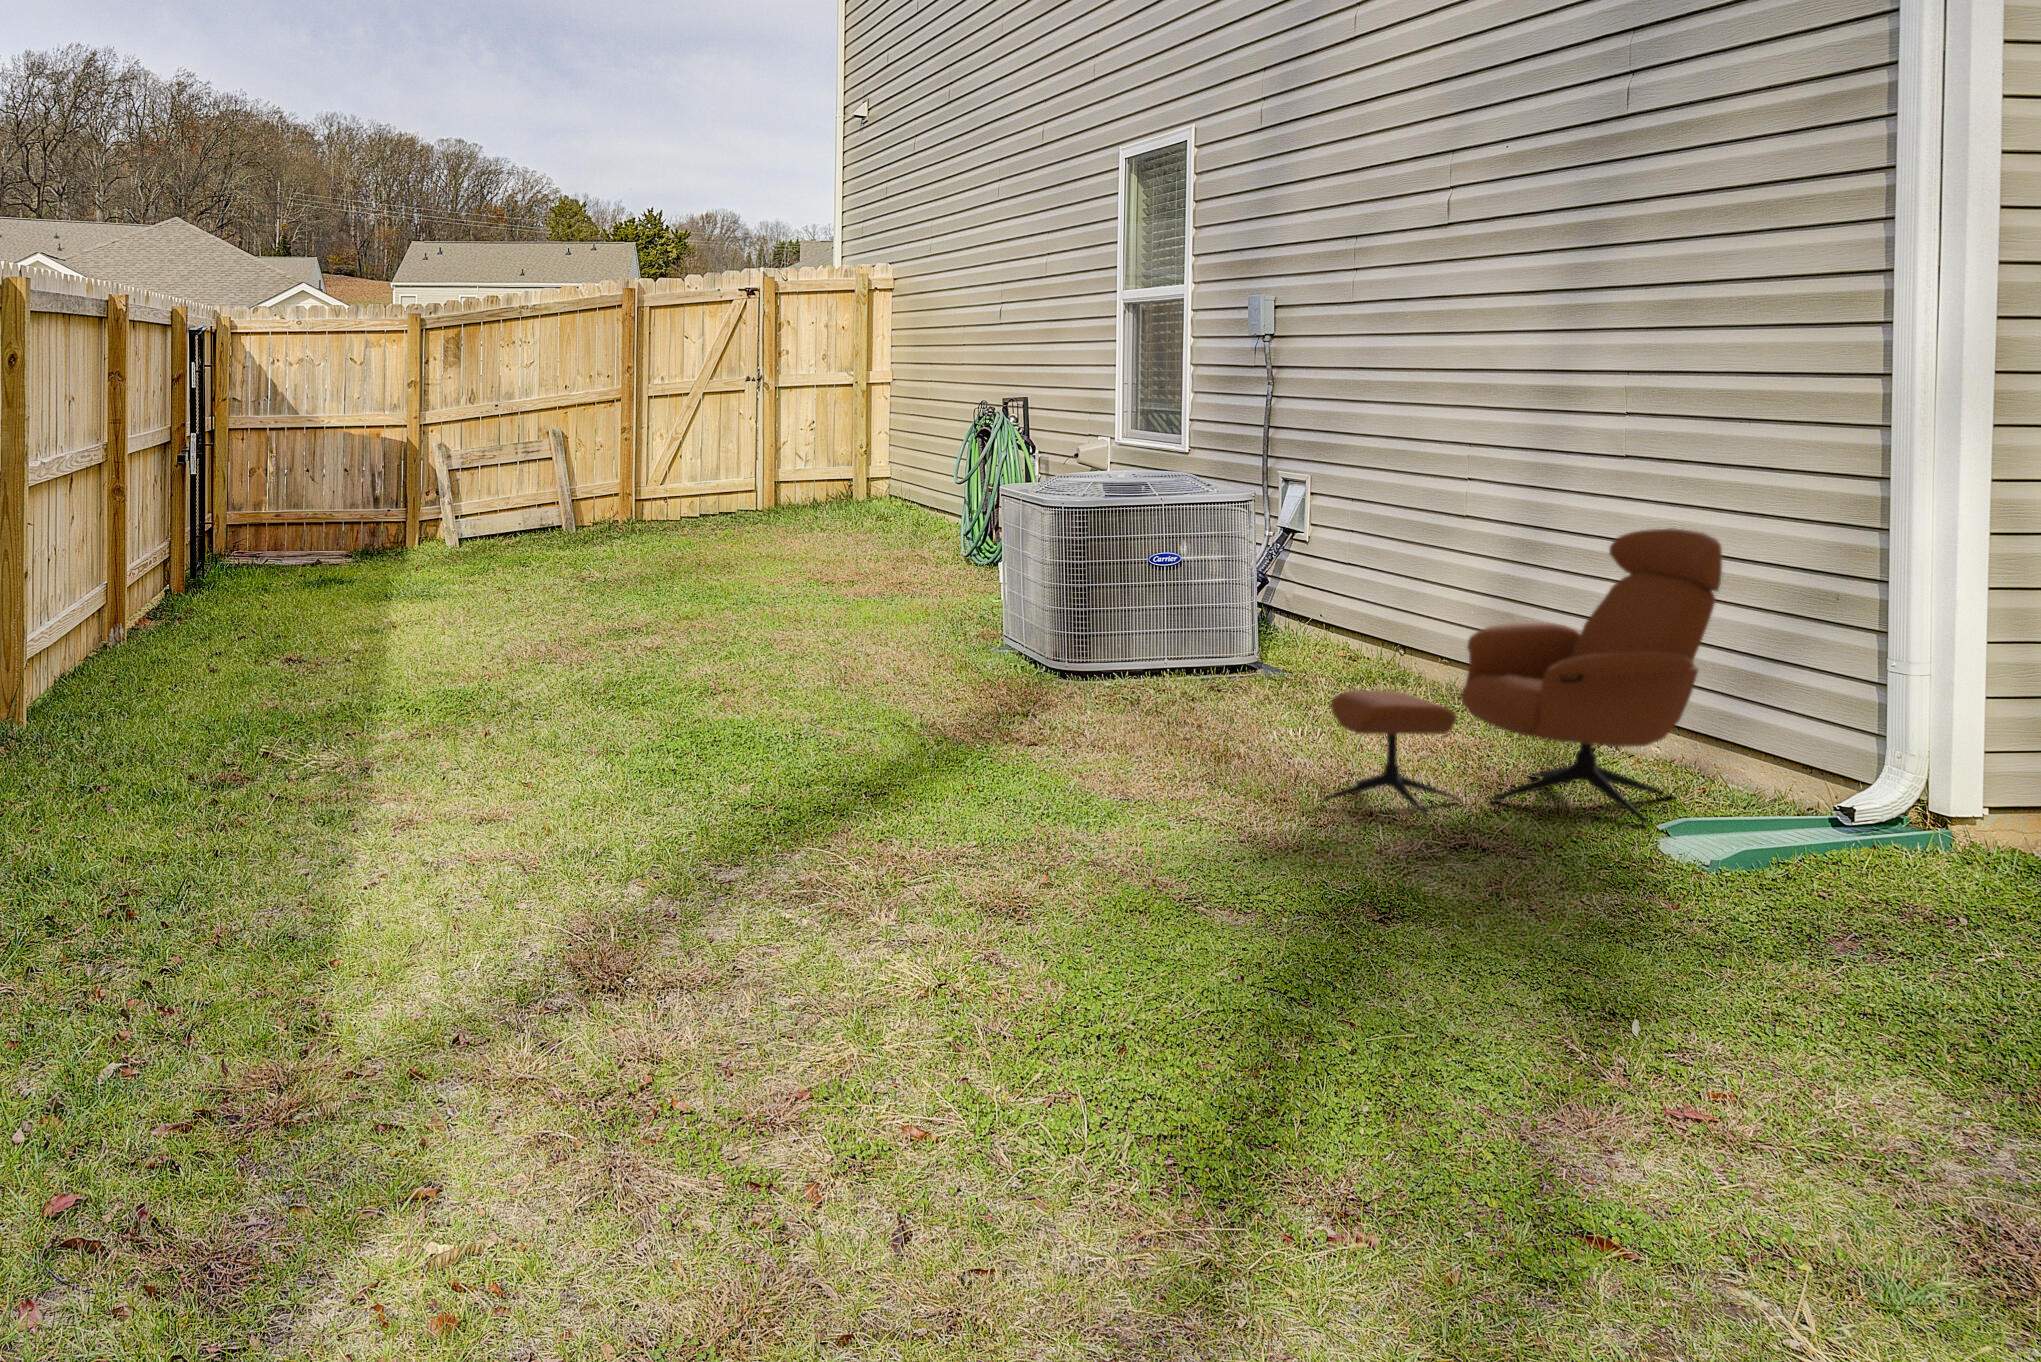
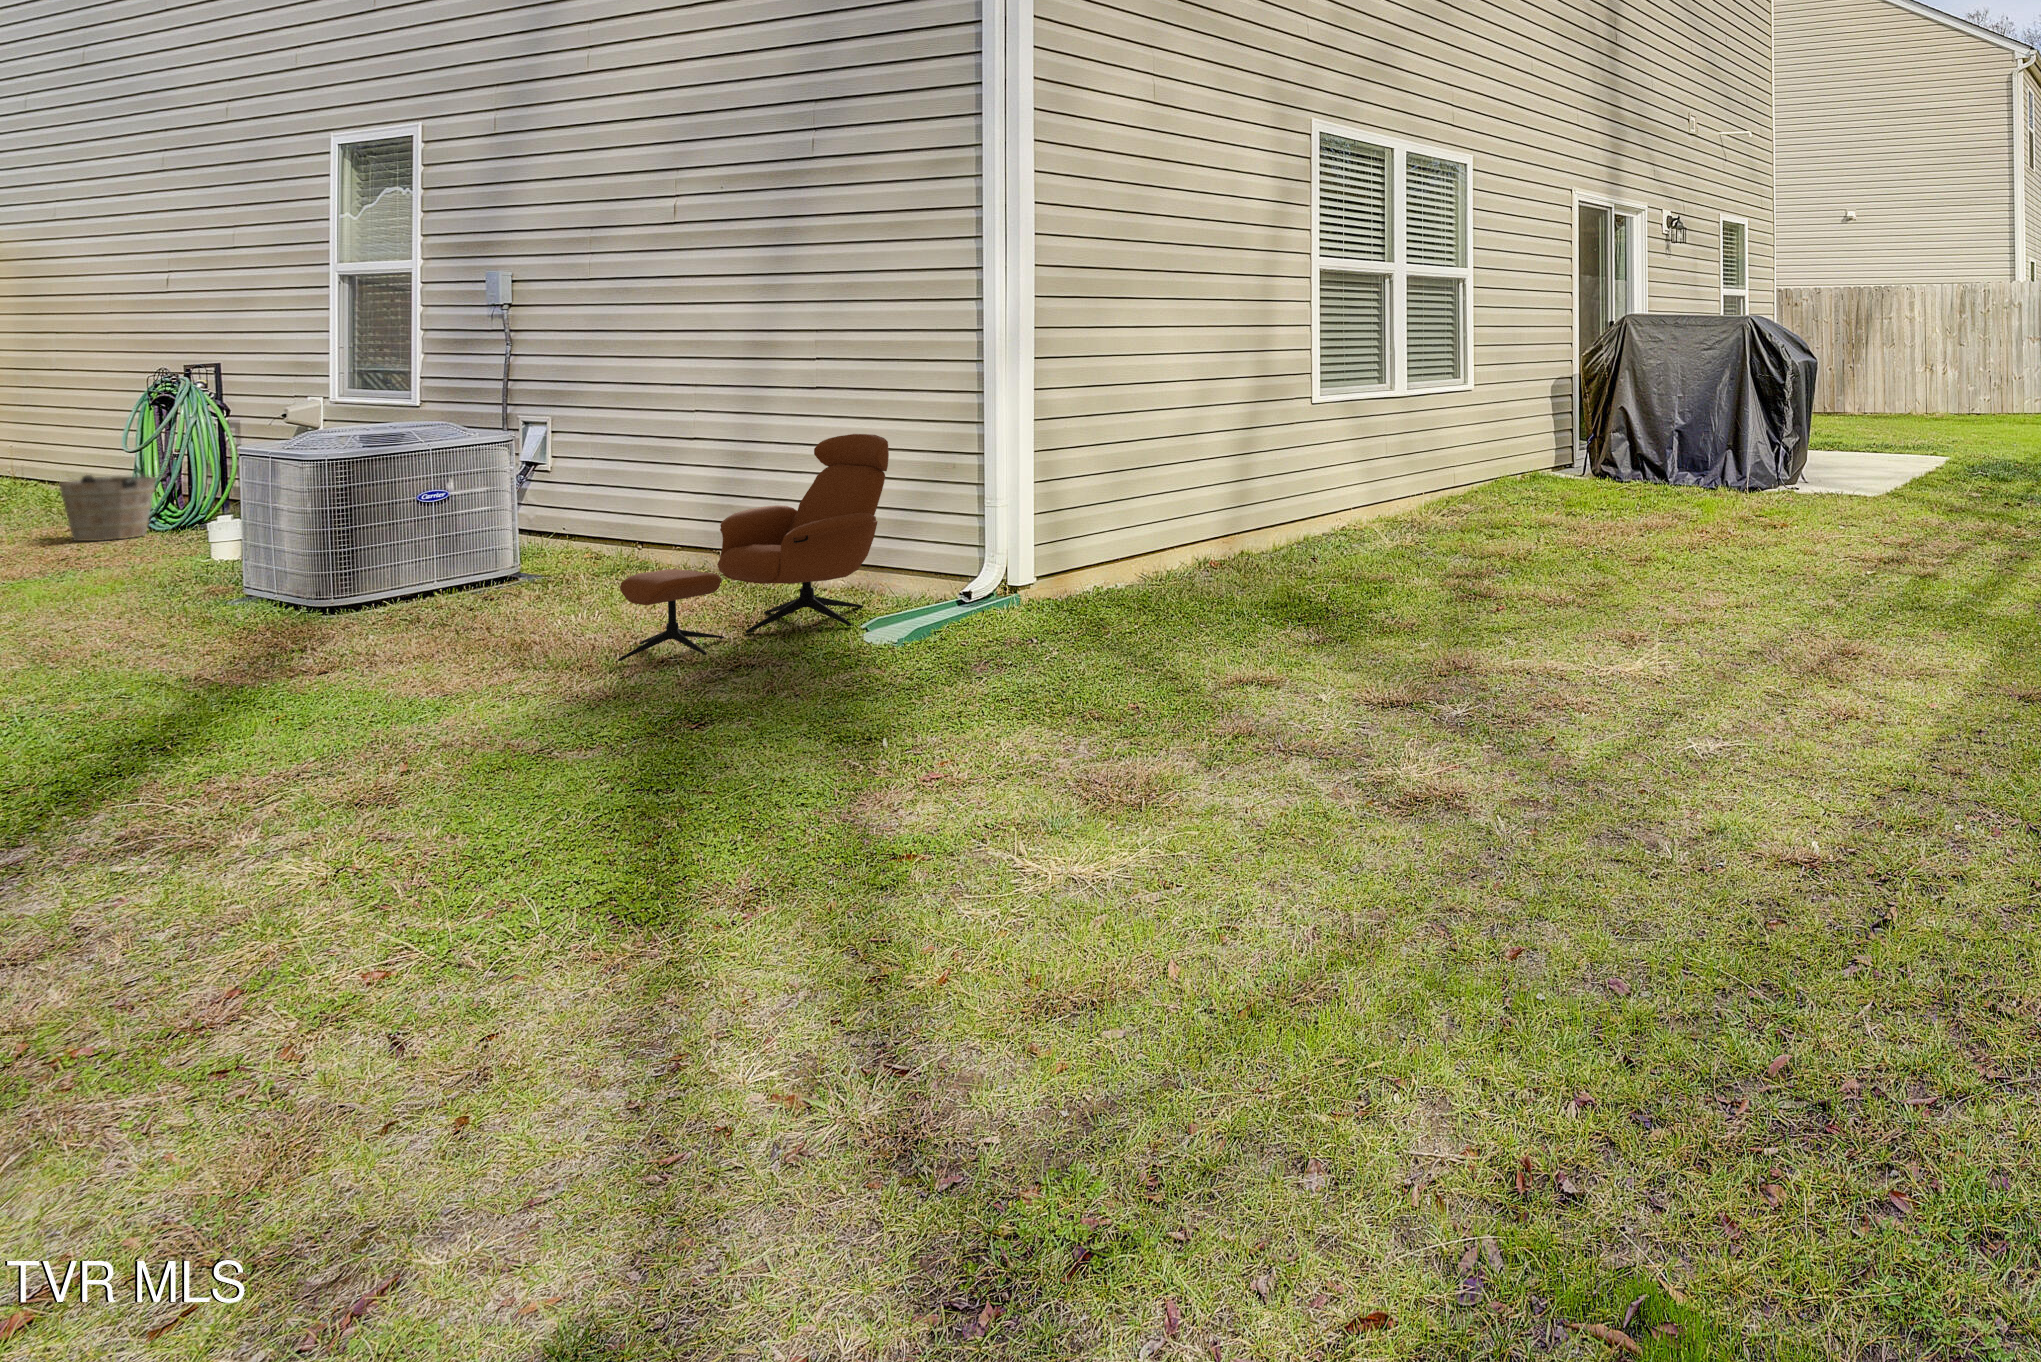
bucket: none [911,503,986,569] -> present [59,475,162,541]

